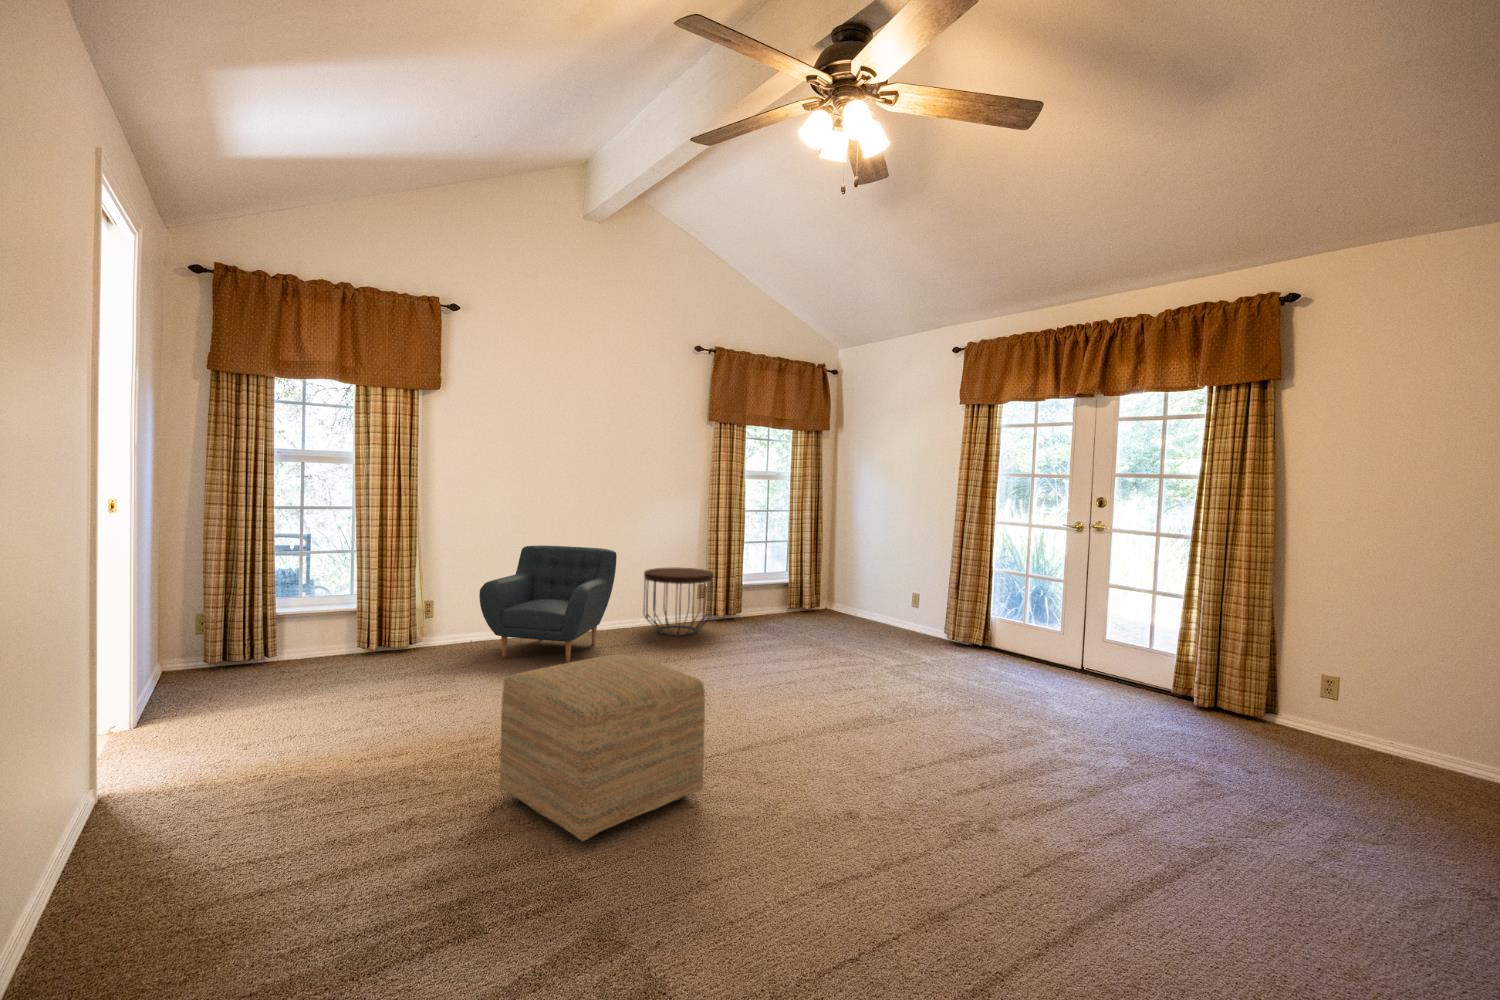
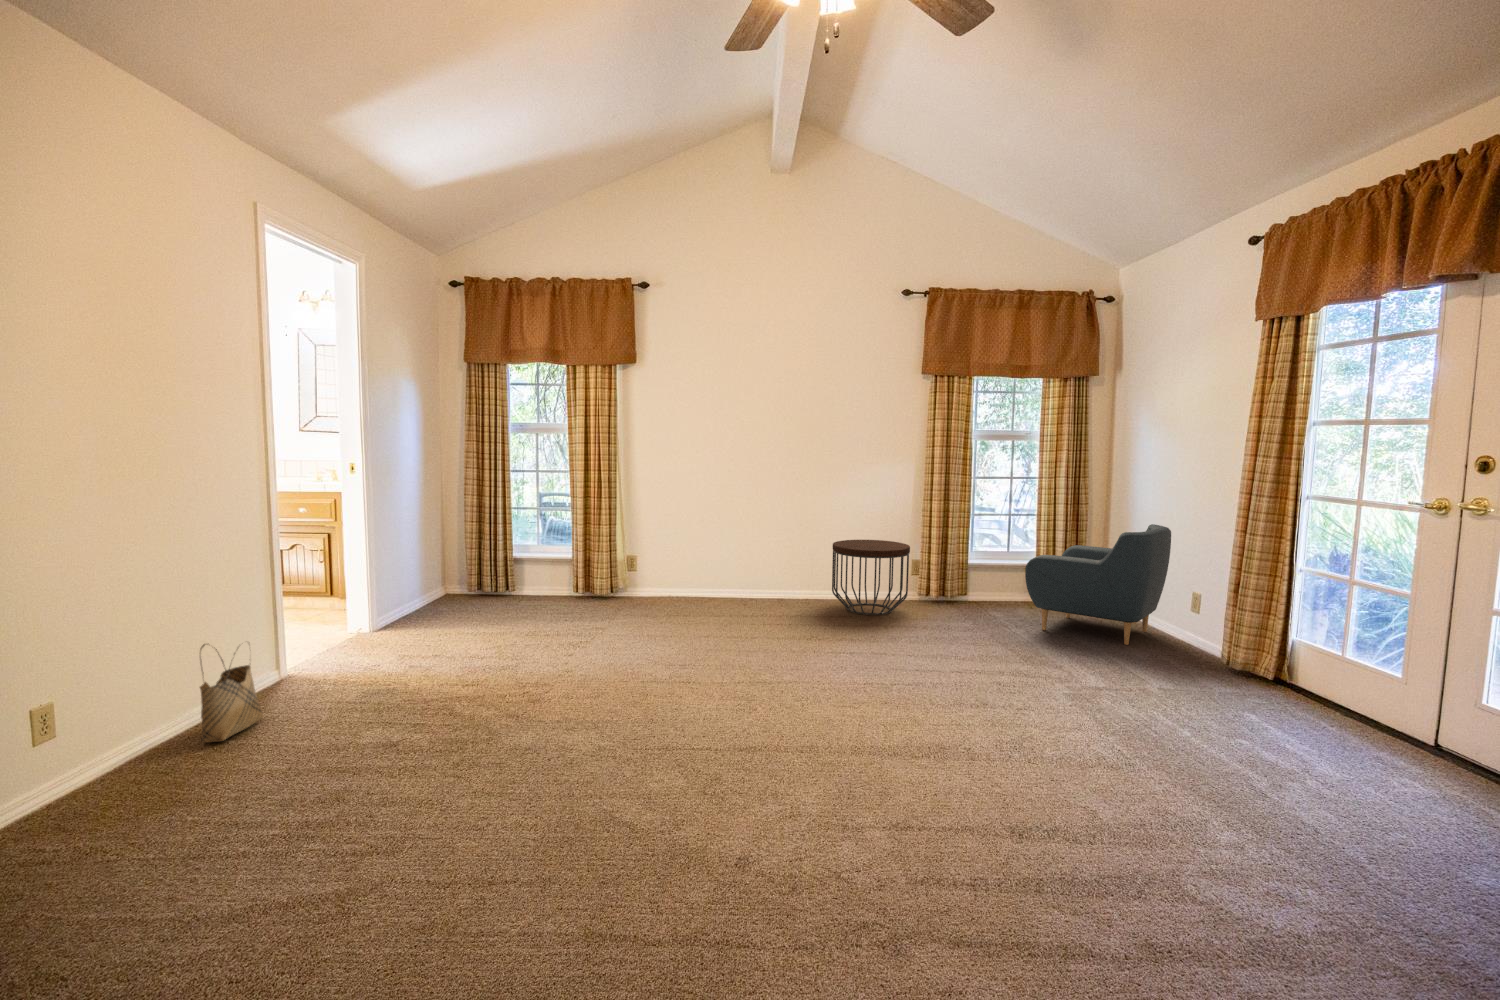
armchair: present [479,545,617,662] -> present [1025,524,1171,645]
ottoman: present [500,654,705,841] -> none [480,617,647,786]
woven basket: none [68,752,145,911] -> present [200,644,263,743]

